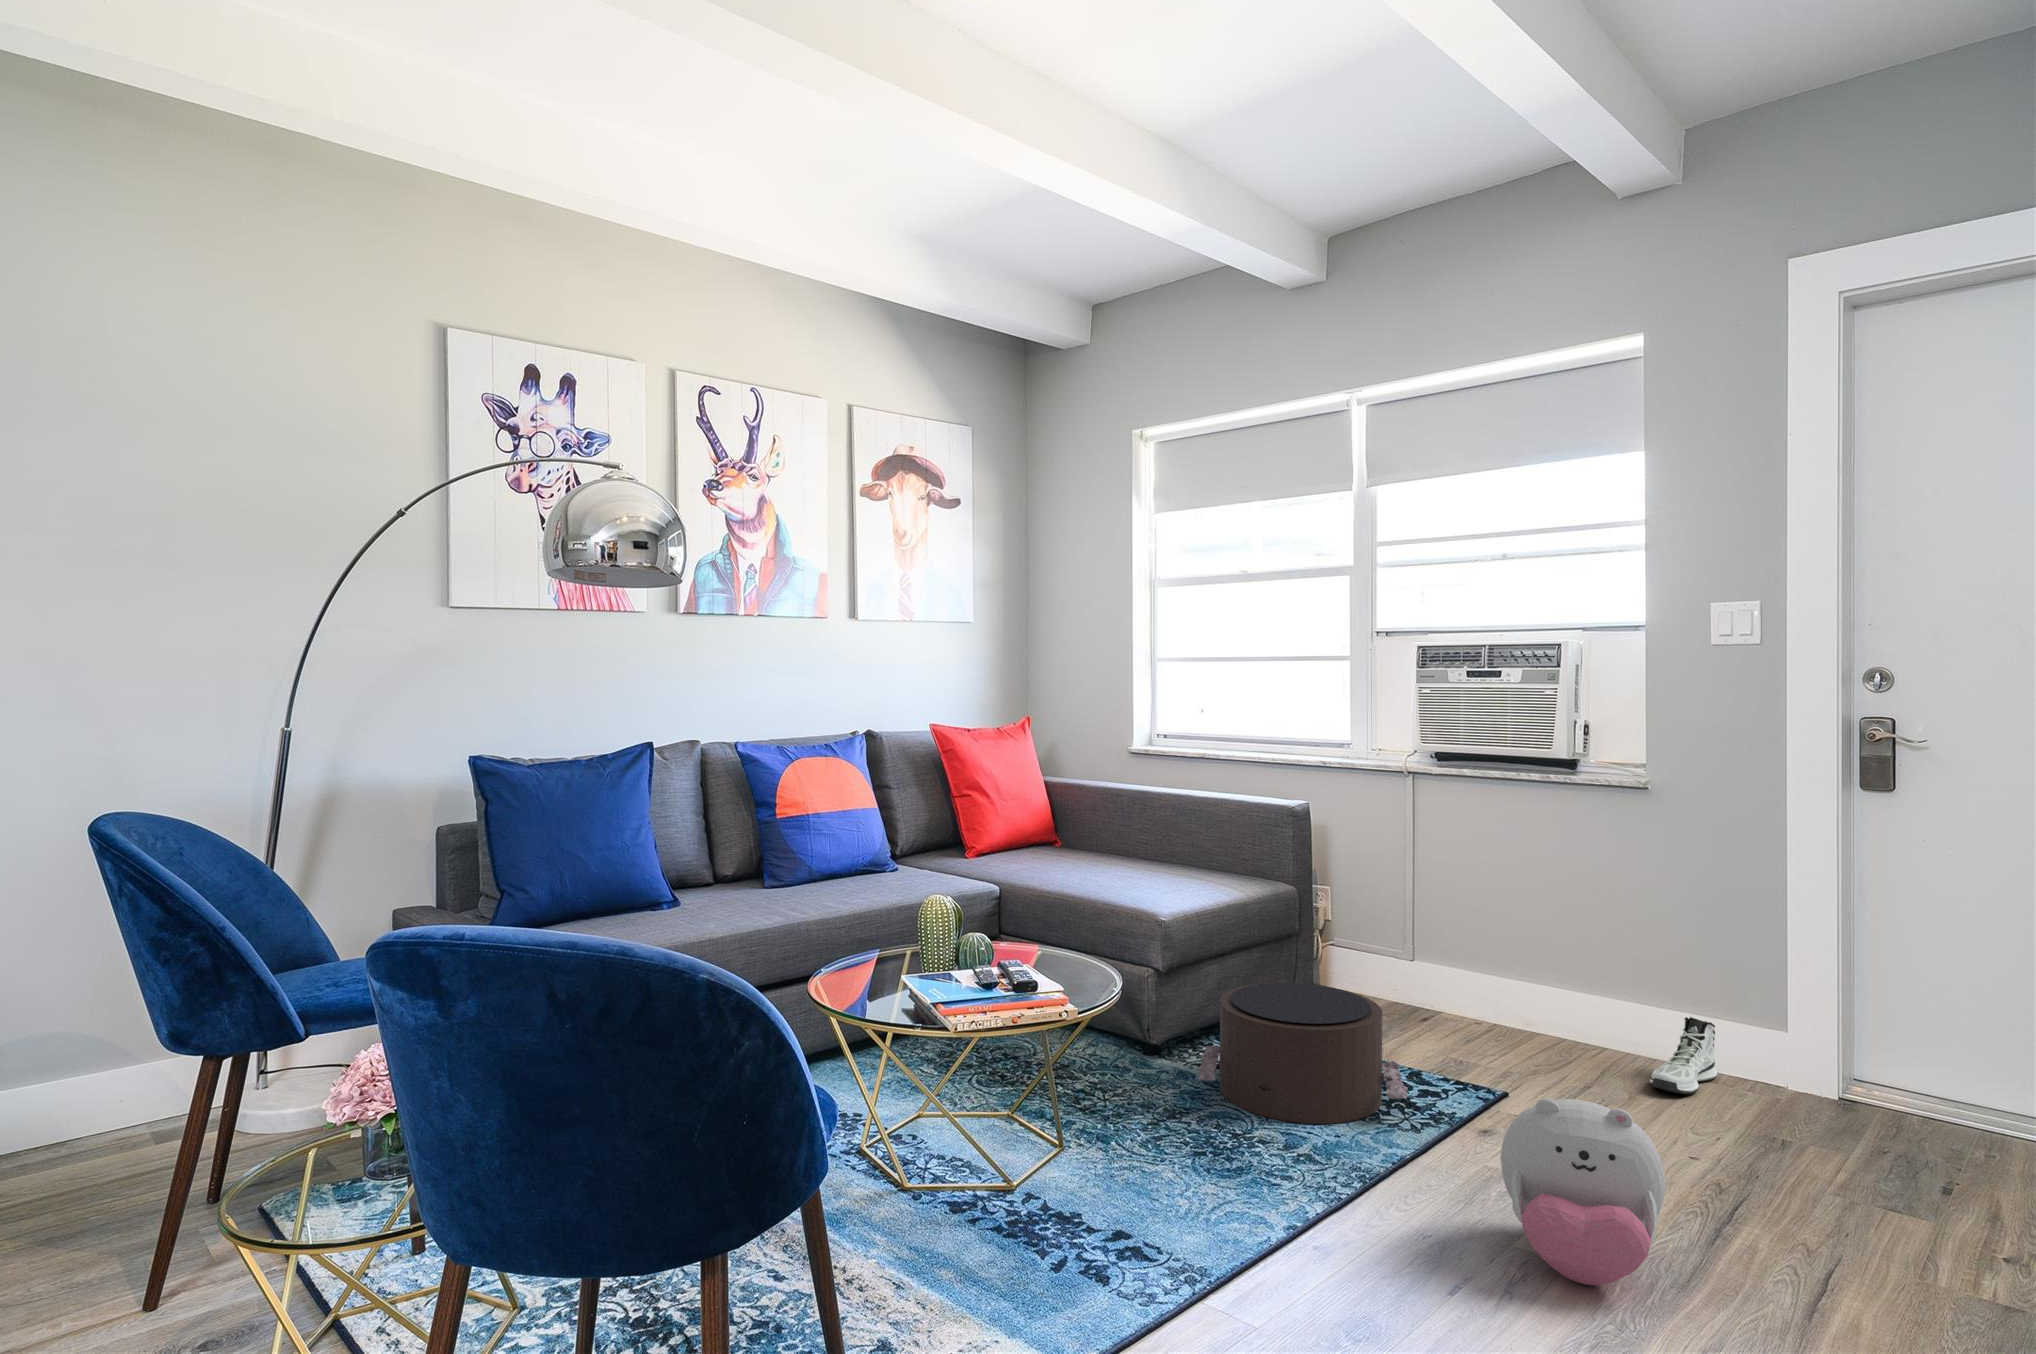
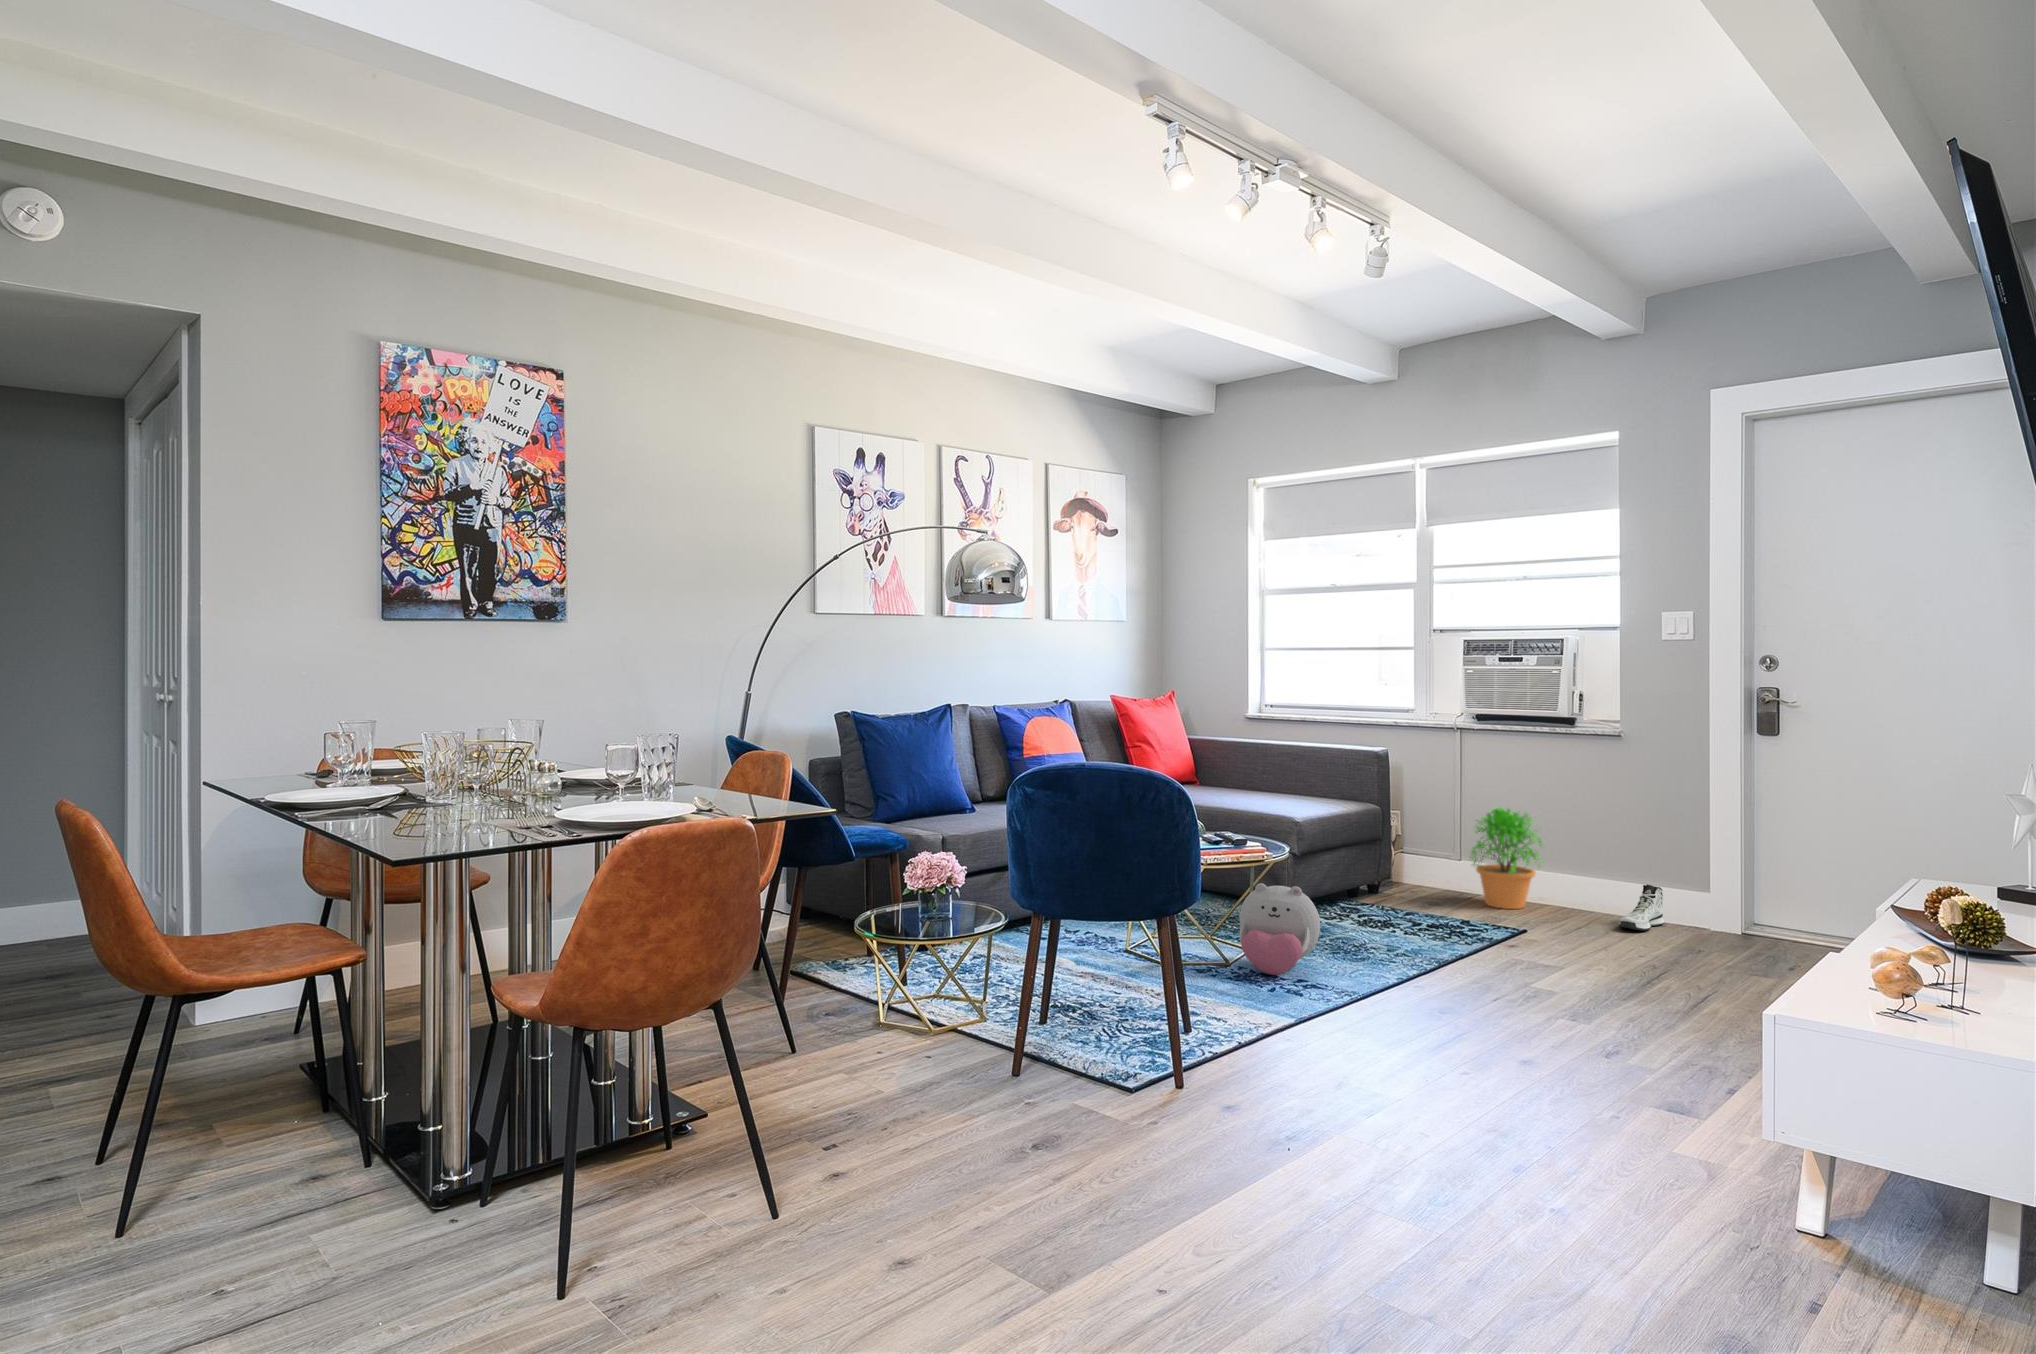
potted plant: none [1420,888,1543,1045] -> present [1471,807,1542,909]
pouf: present [1198,983,1408,1124] -> none [1326,863,1463,941]
plush toy: present [1500,1098,1665,1285] -> present [1239,883,1320,975]

